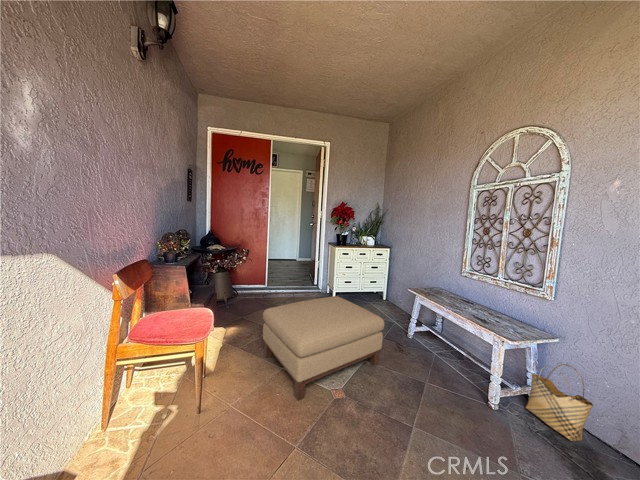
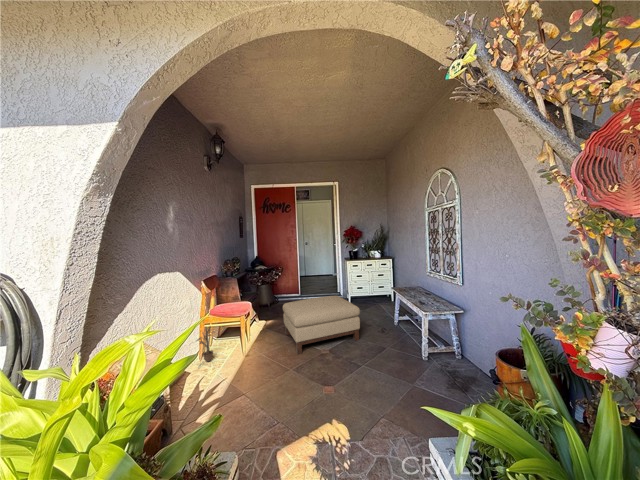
decorative plant: none [94,362,140,461] -> present [197,327,213,365]
woven basket: present [526,364,593,441] -> none [449,329,477,379]

